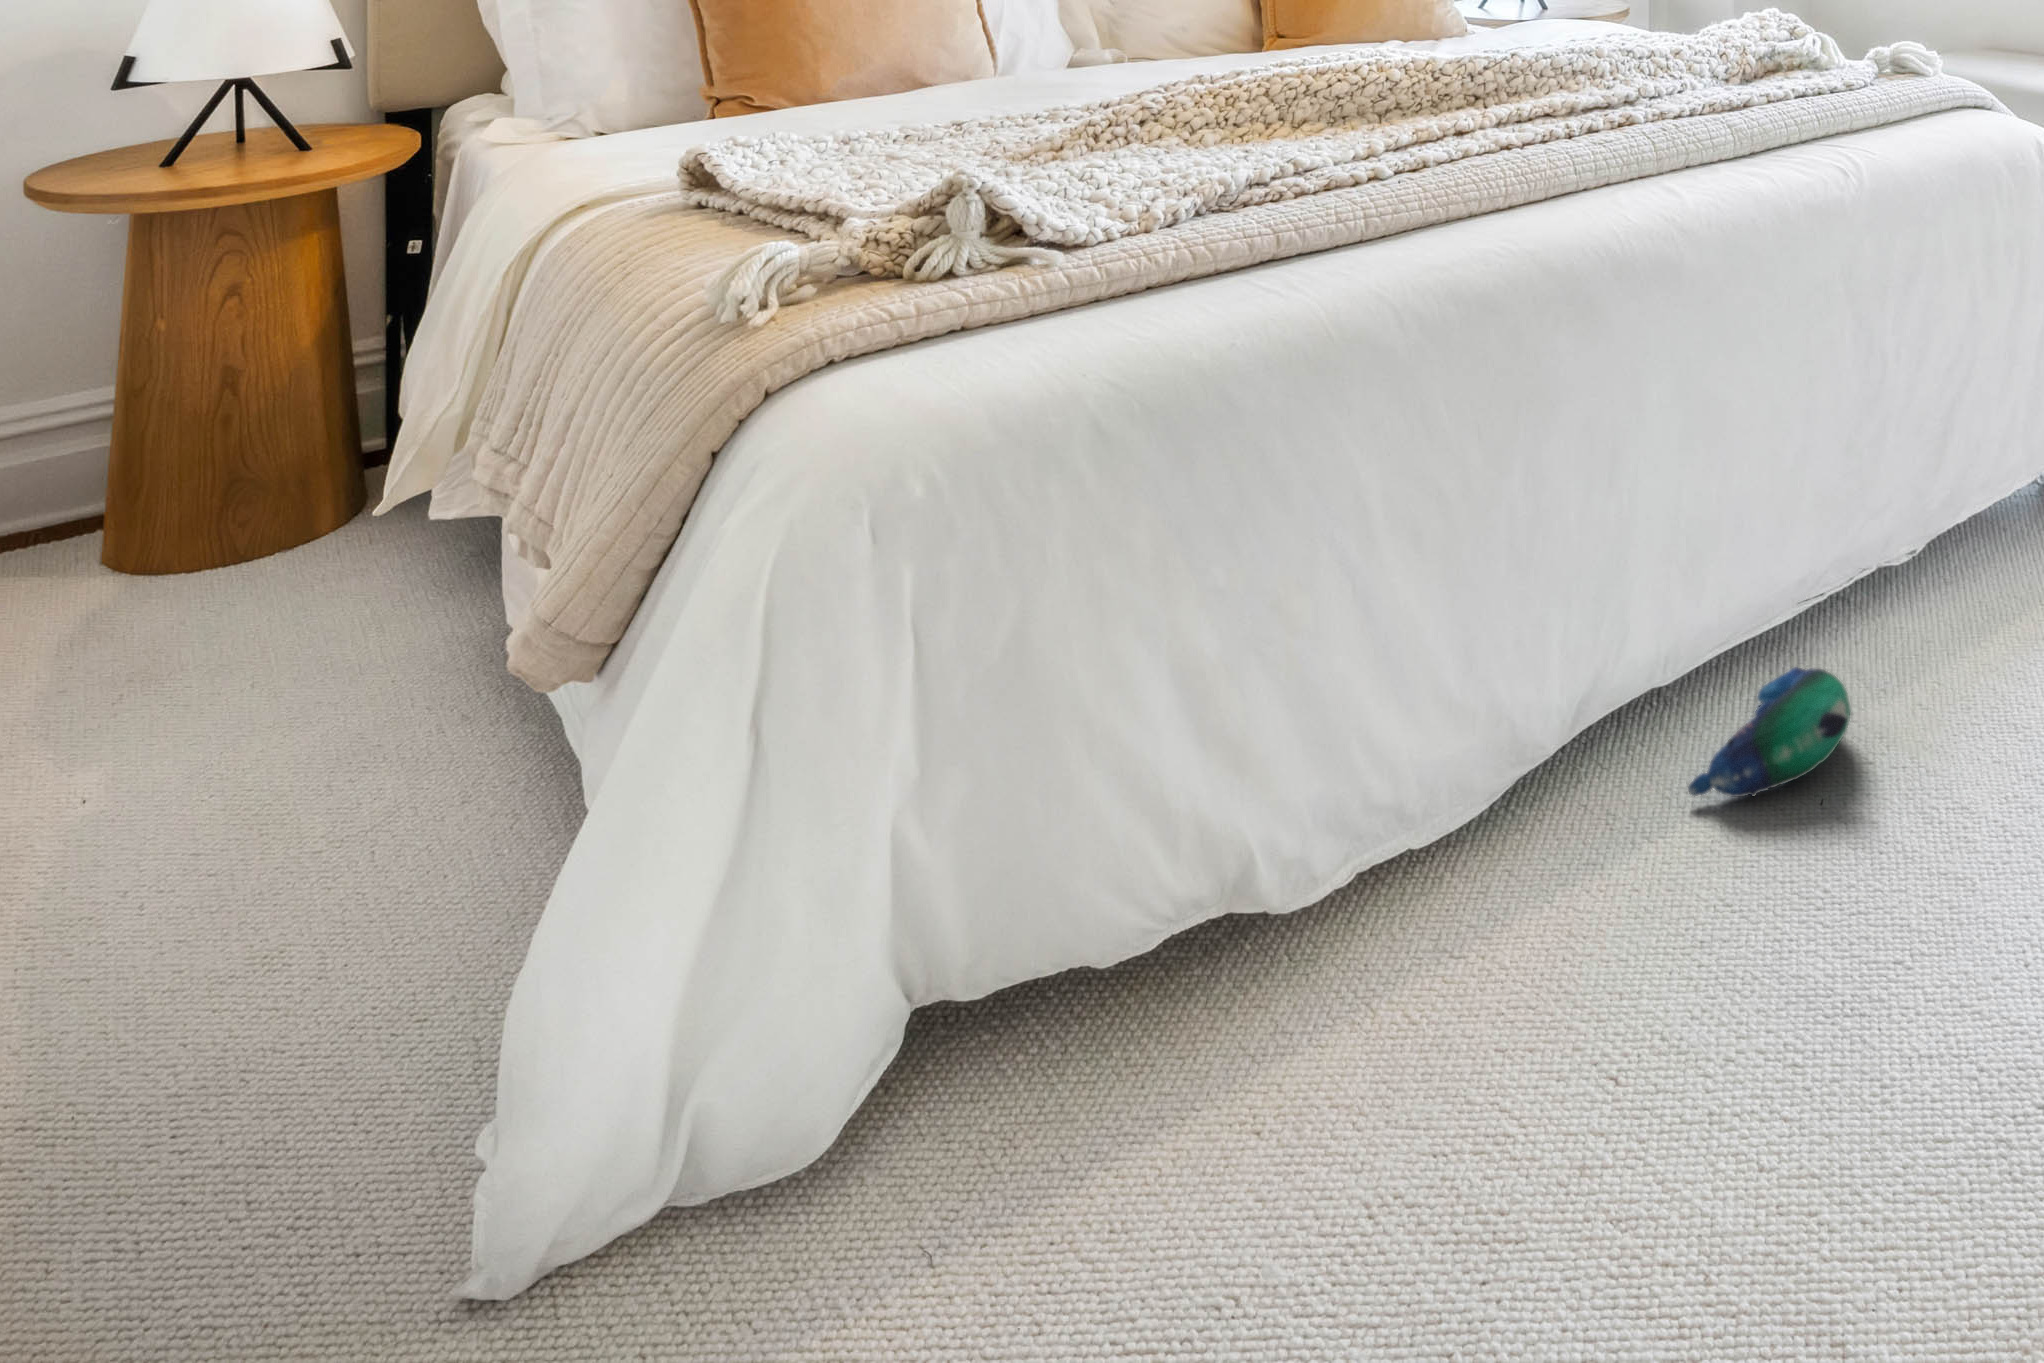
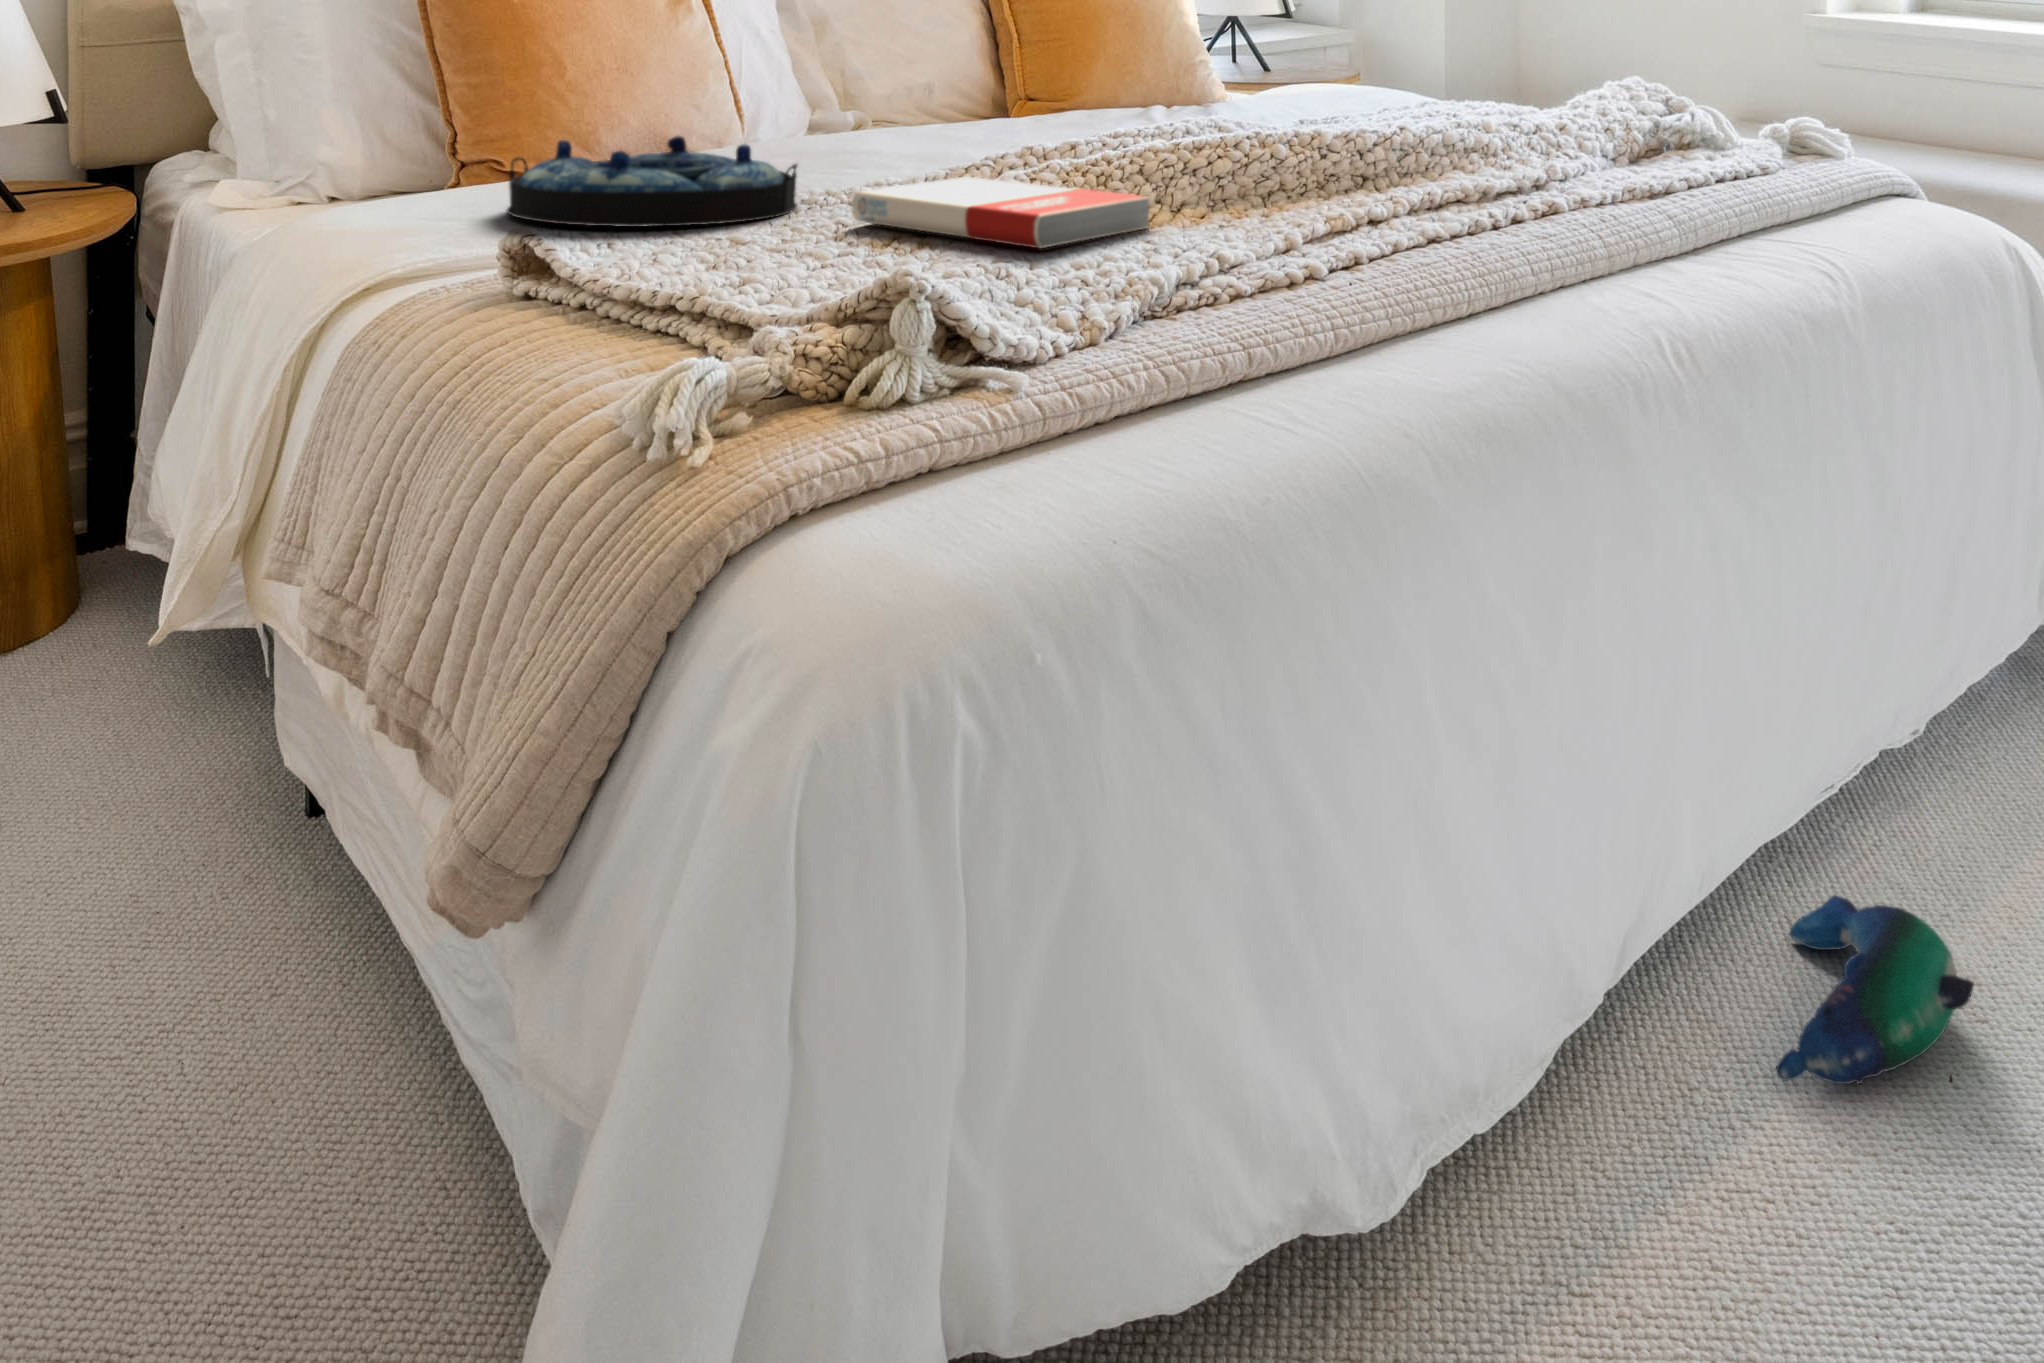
serving tray: none [732,70,994,148] -> present [507,136,797,227]
book: none [1019,102,1267,159] -> present [852,177,1149,248]

